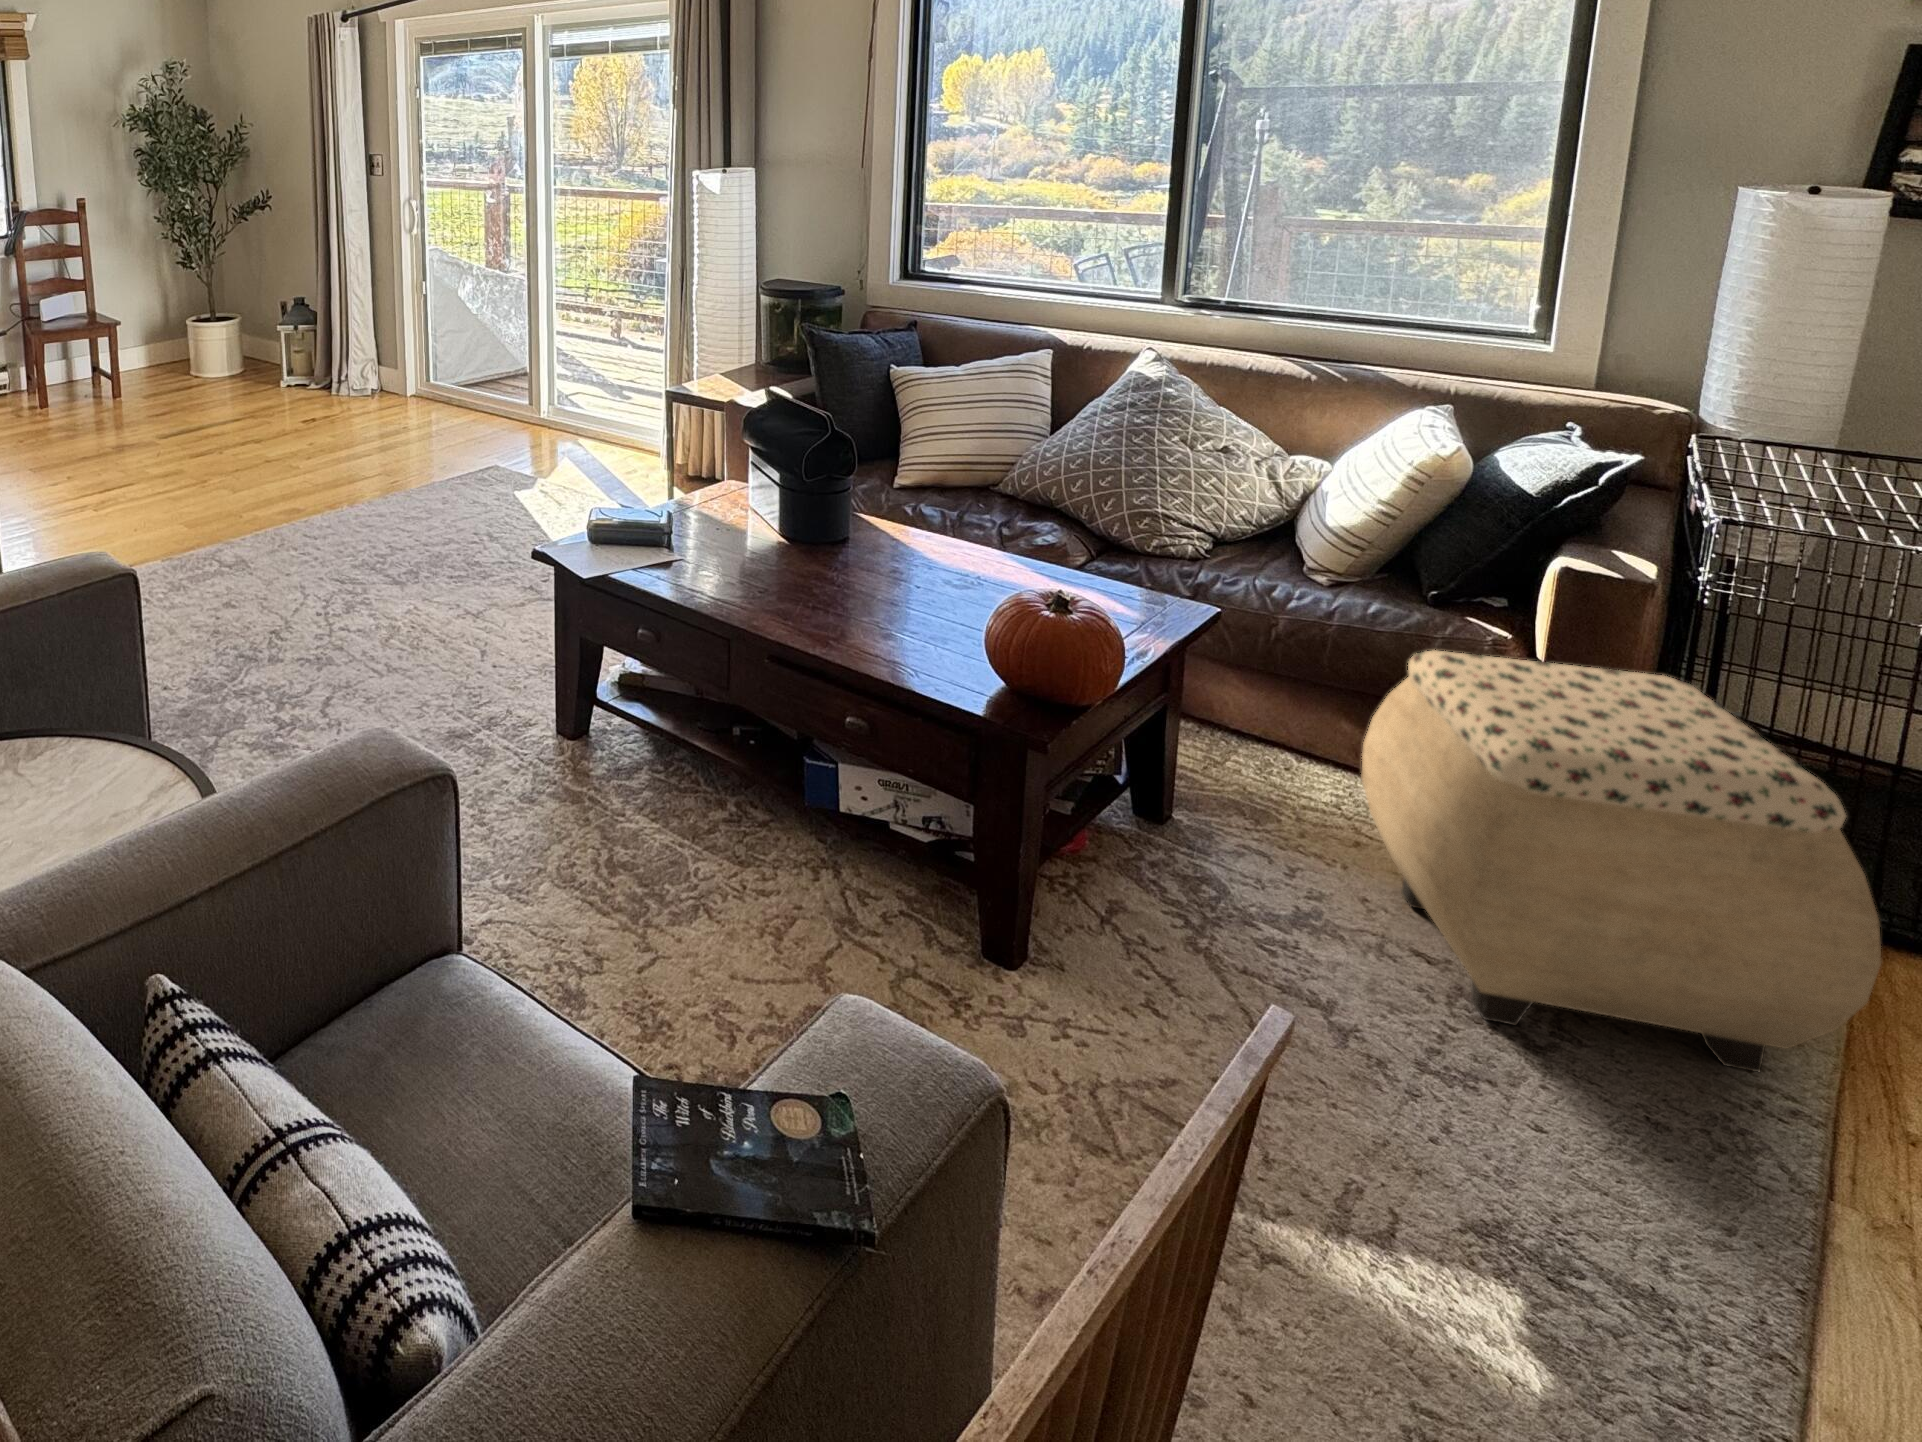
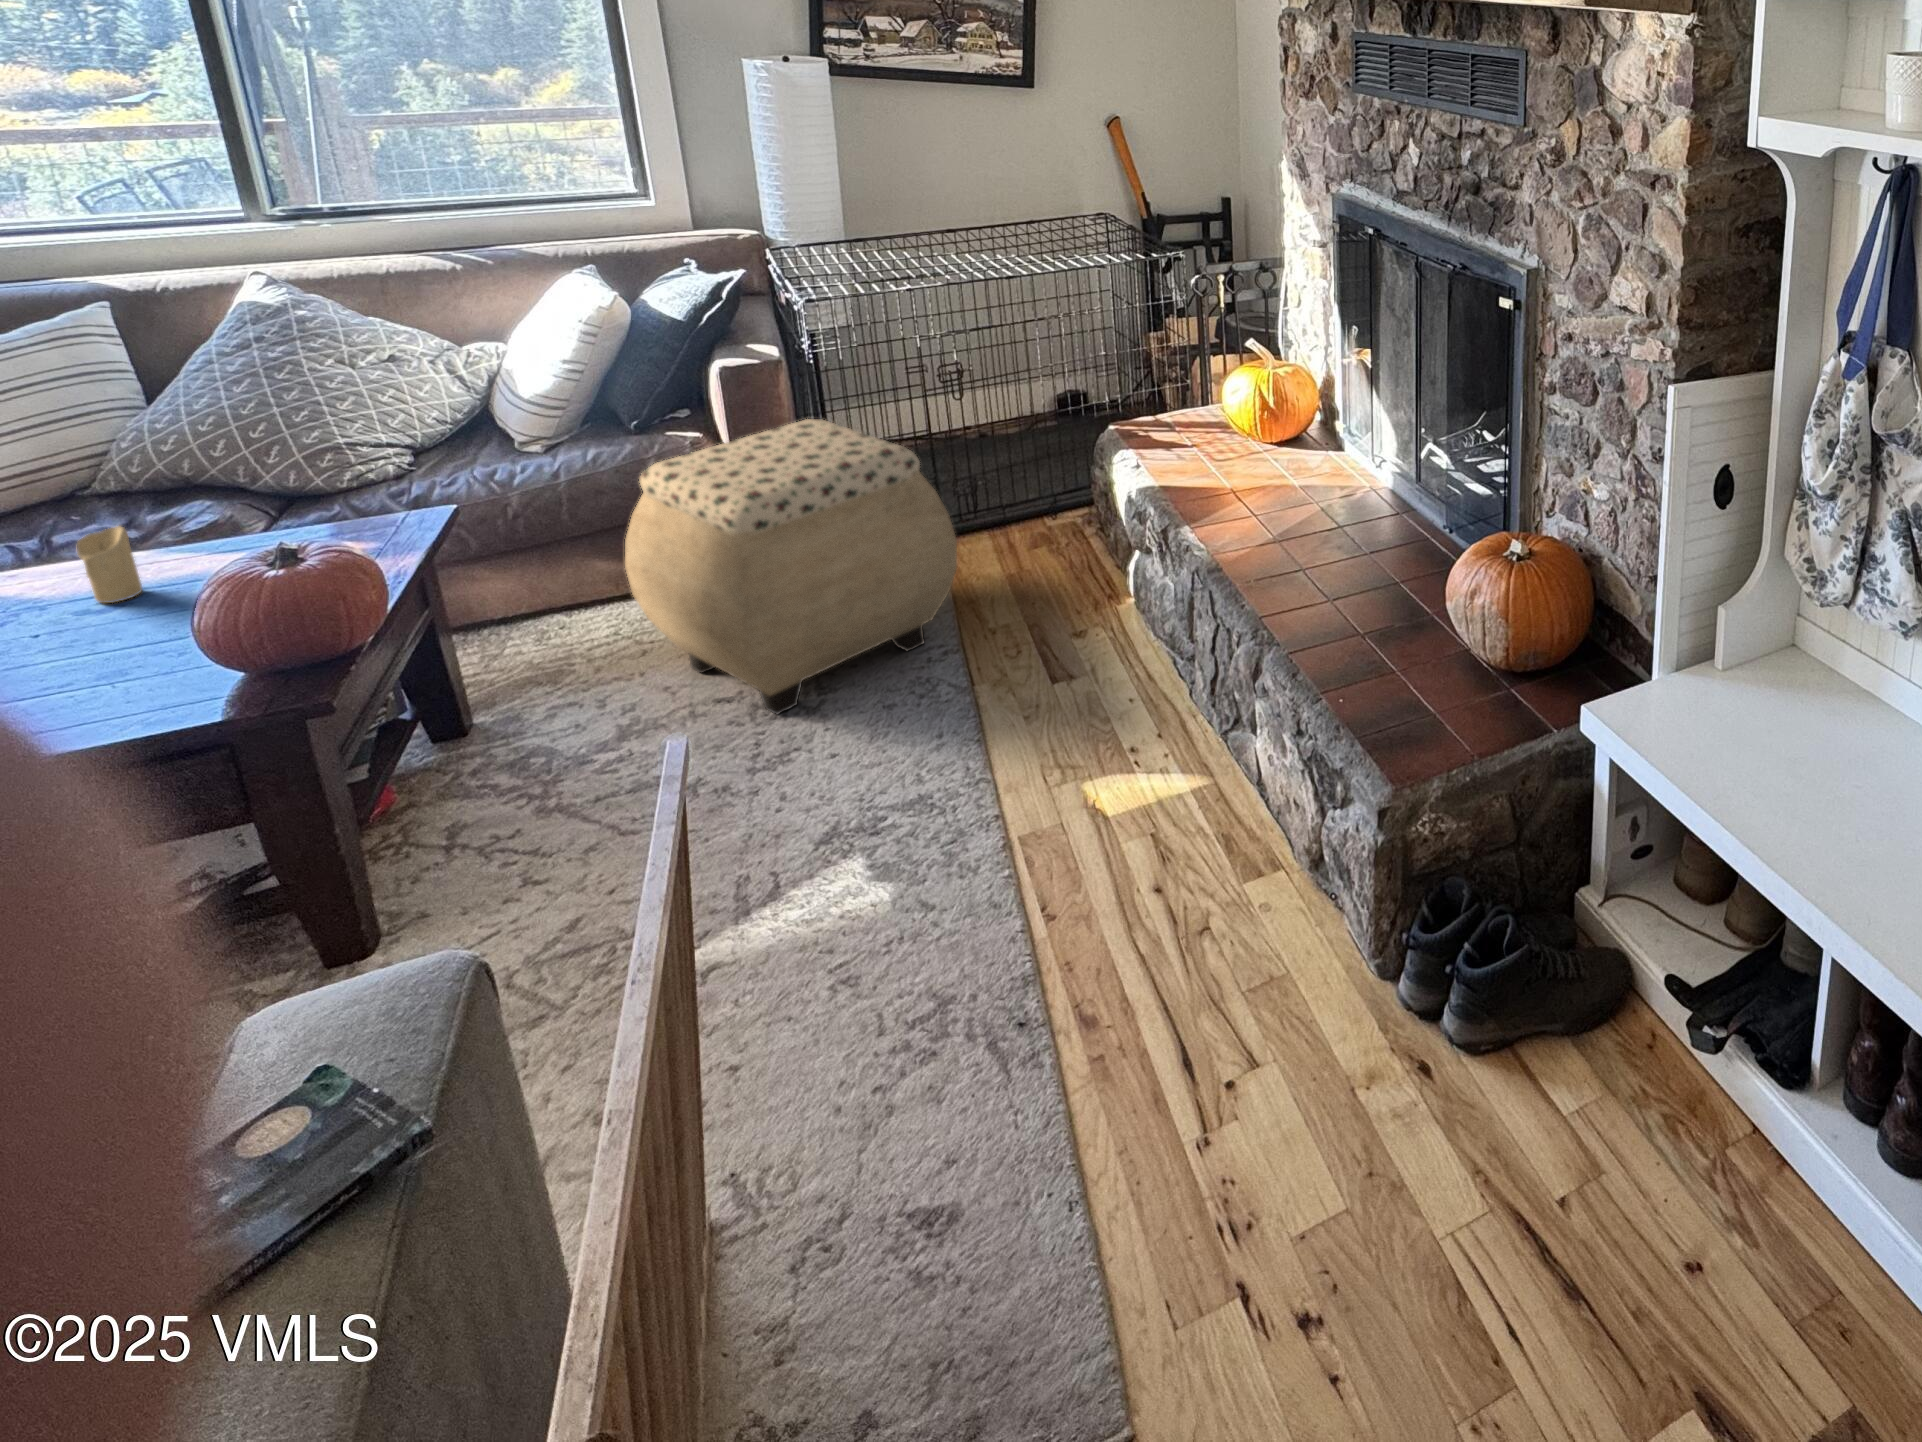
candle: none [955,526,986,584] -> present [77,526,142,603]

